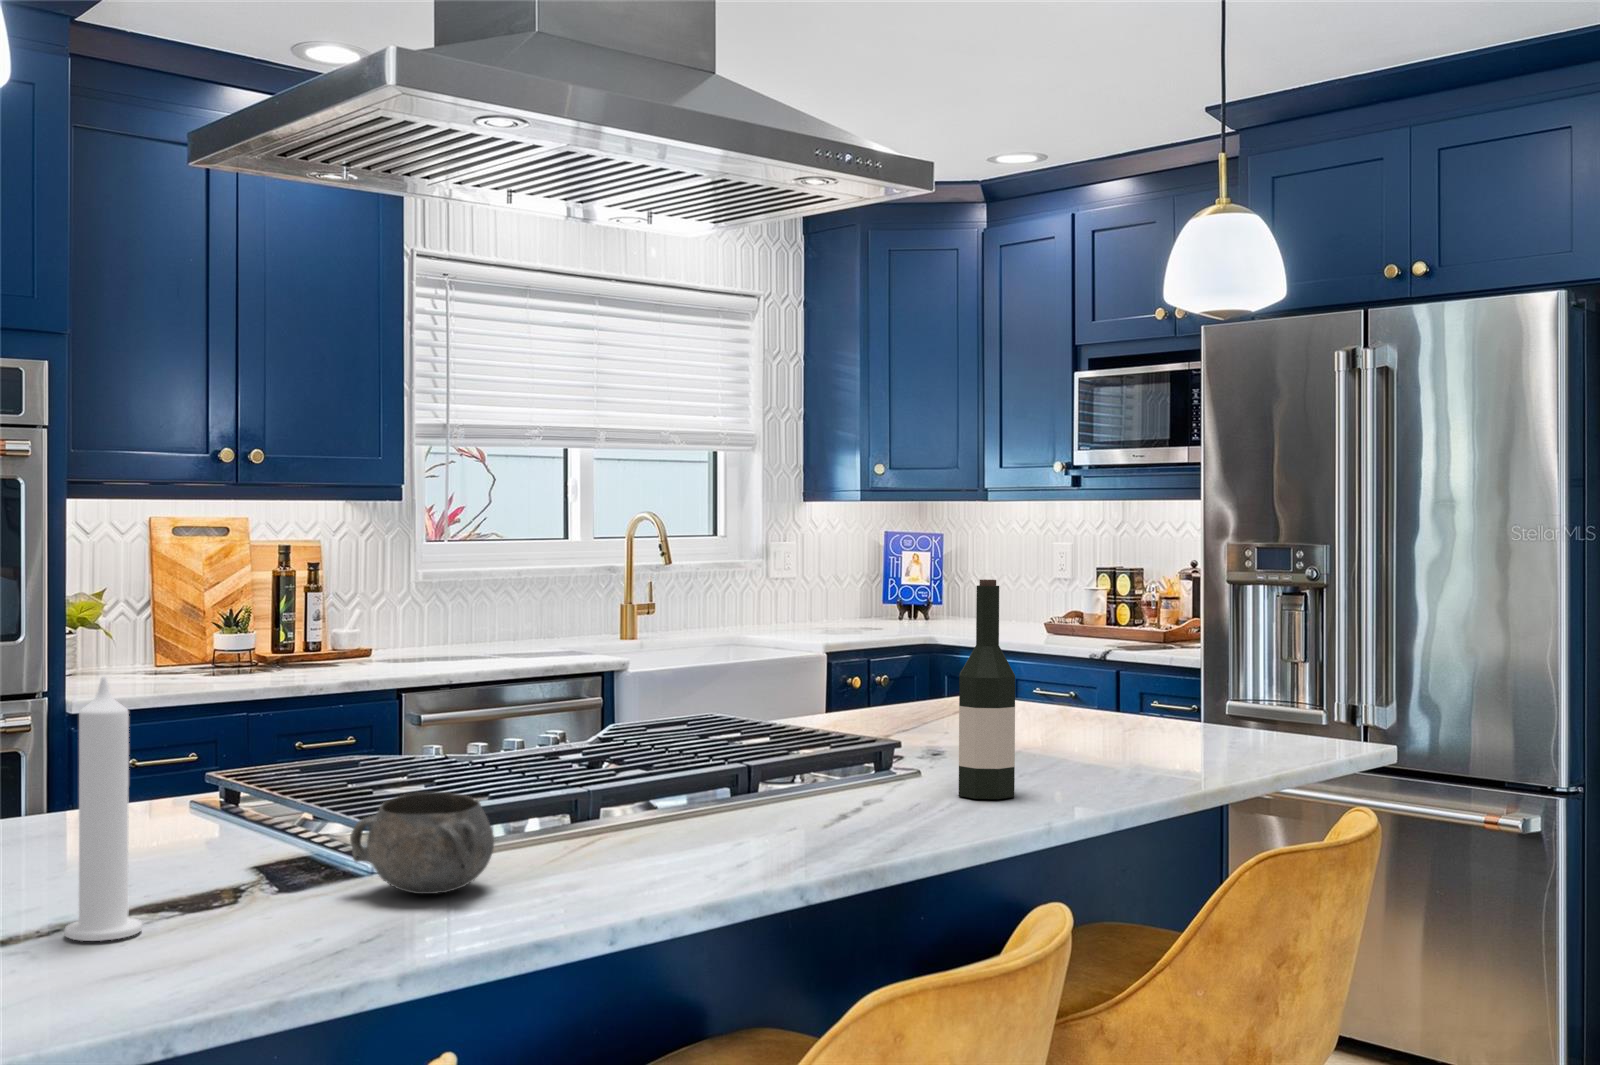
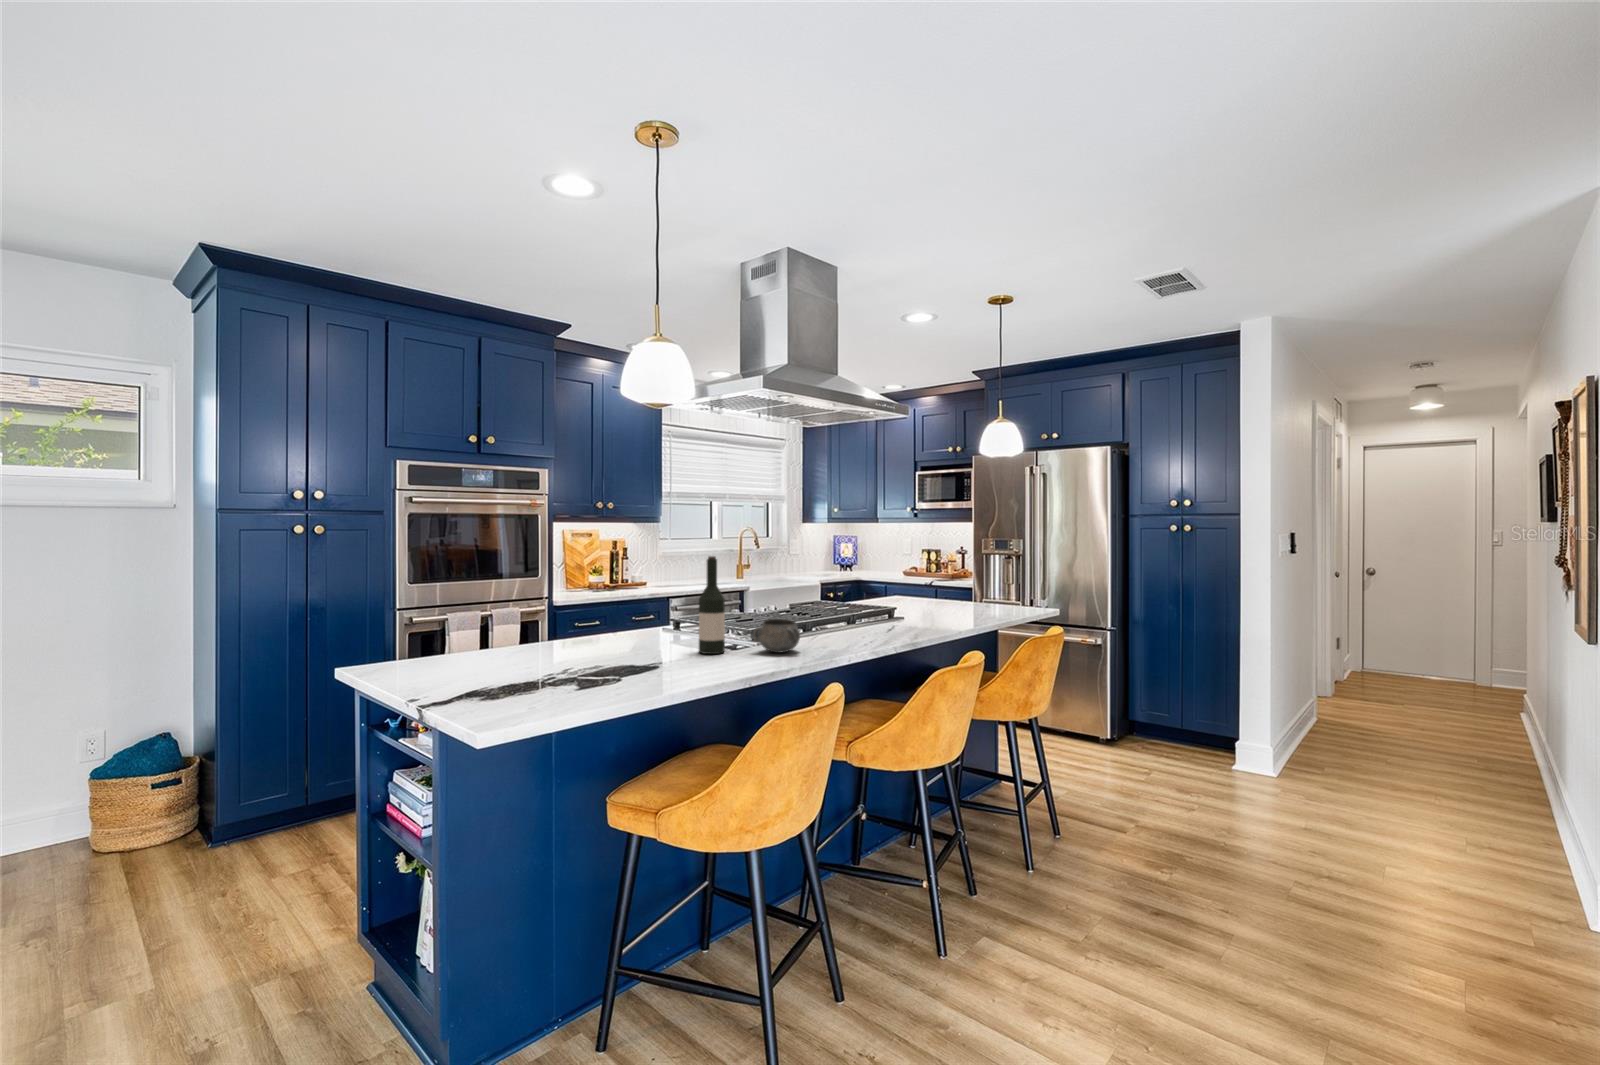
wine bottle: present [959,579,1015,799] -> present [699,556,725,654]
candle: present [64,676,142,941] -> none [673,577,697,666]

